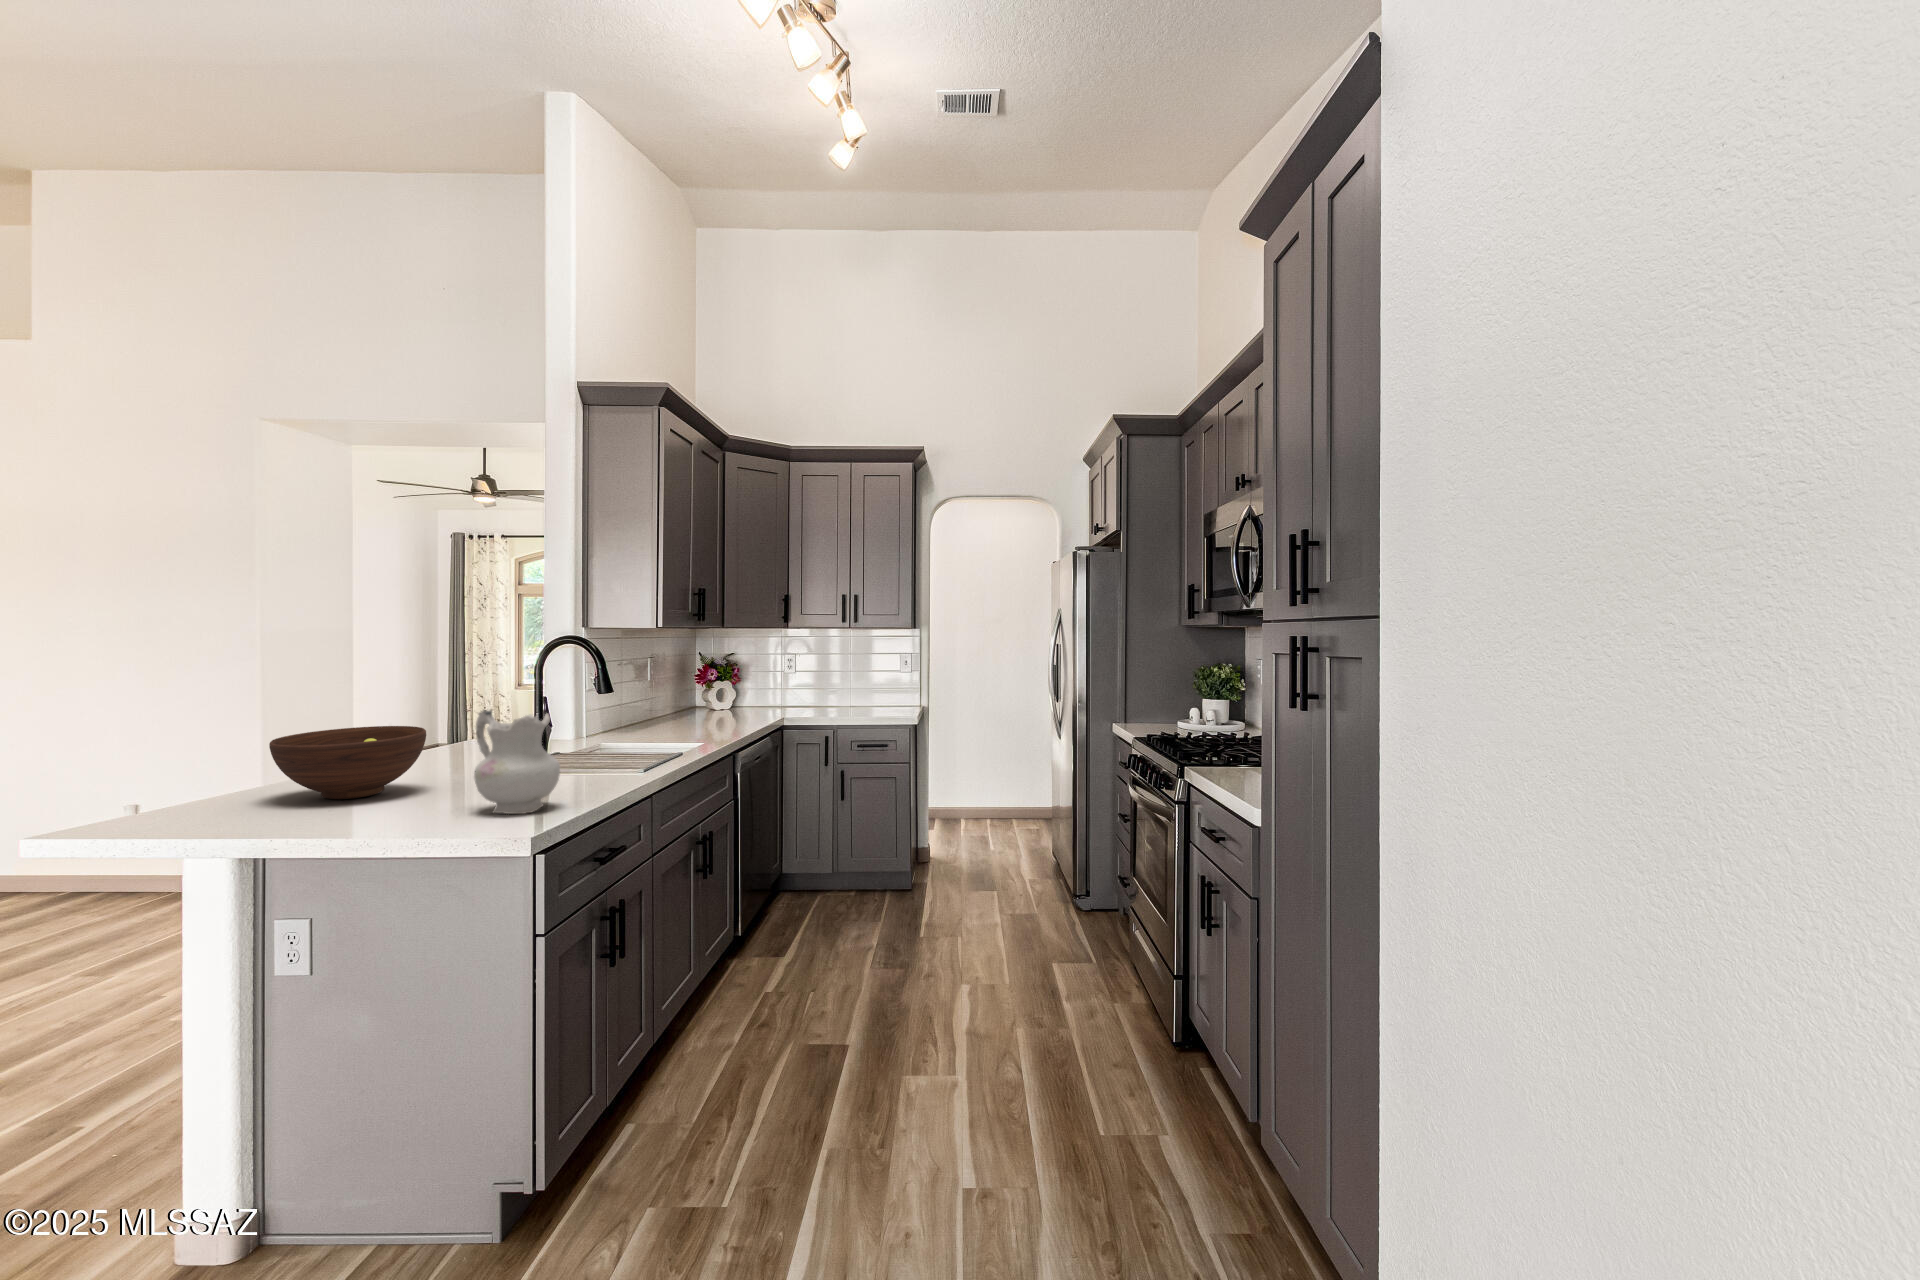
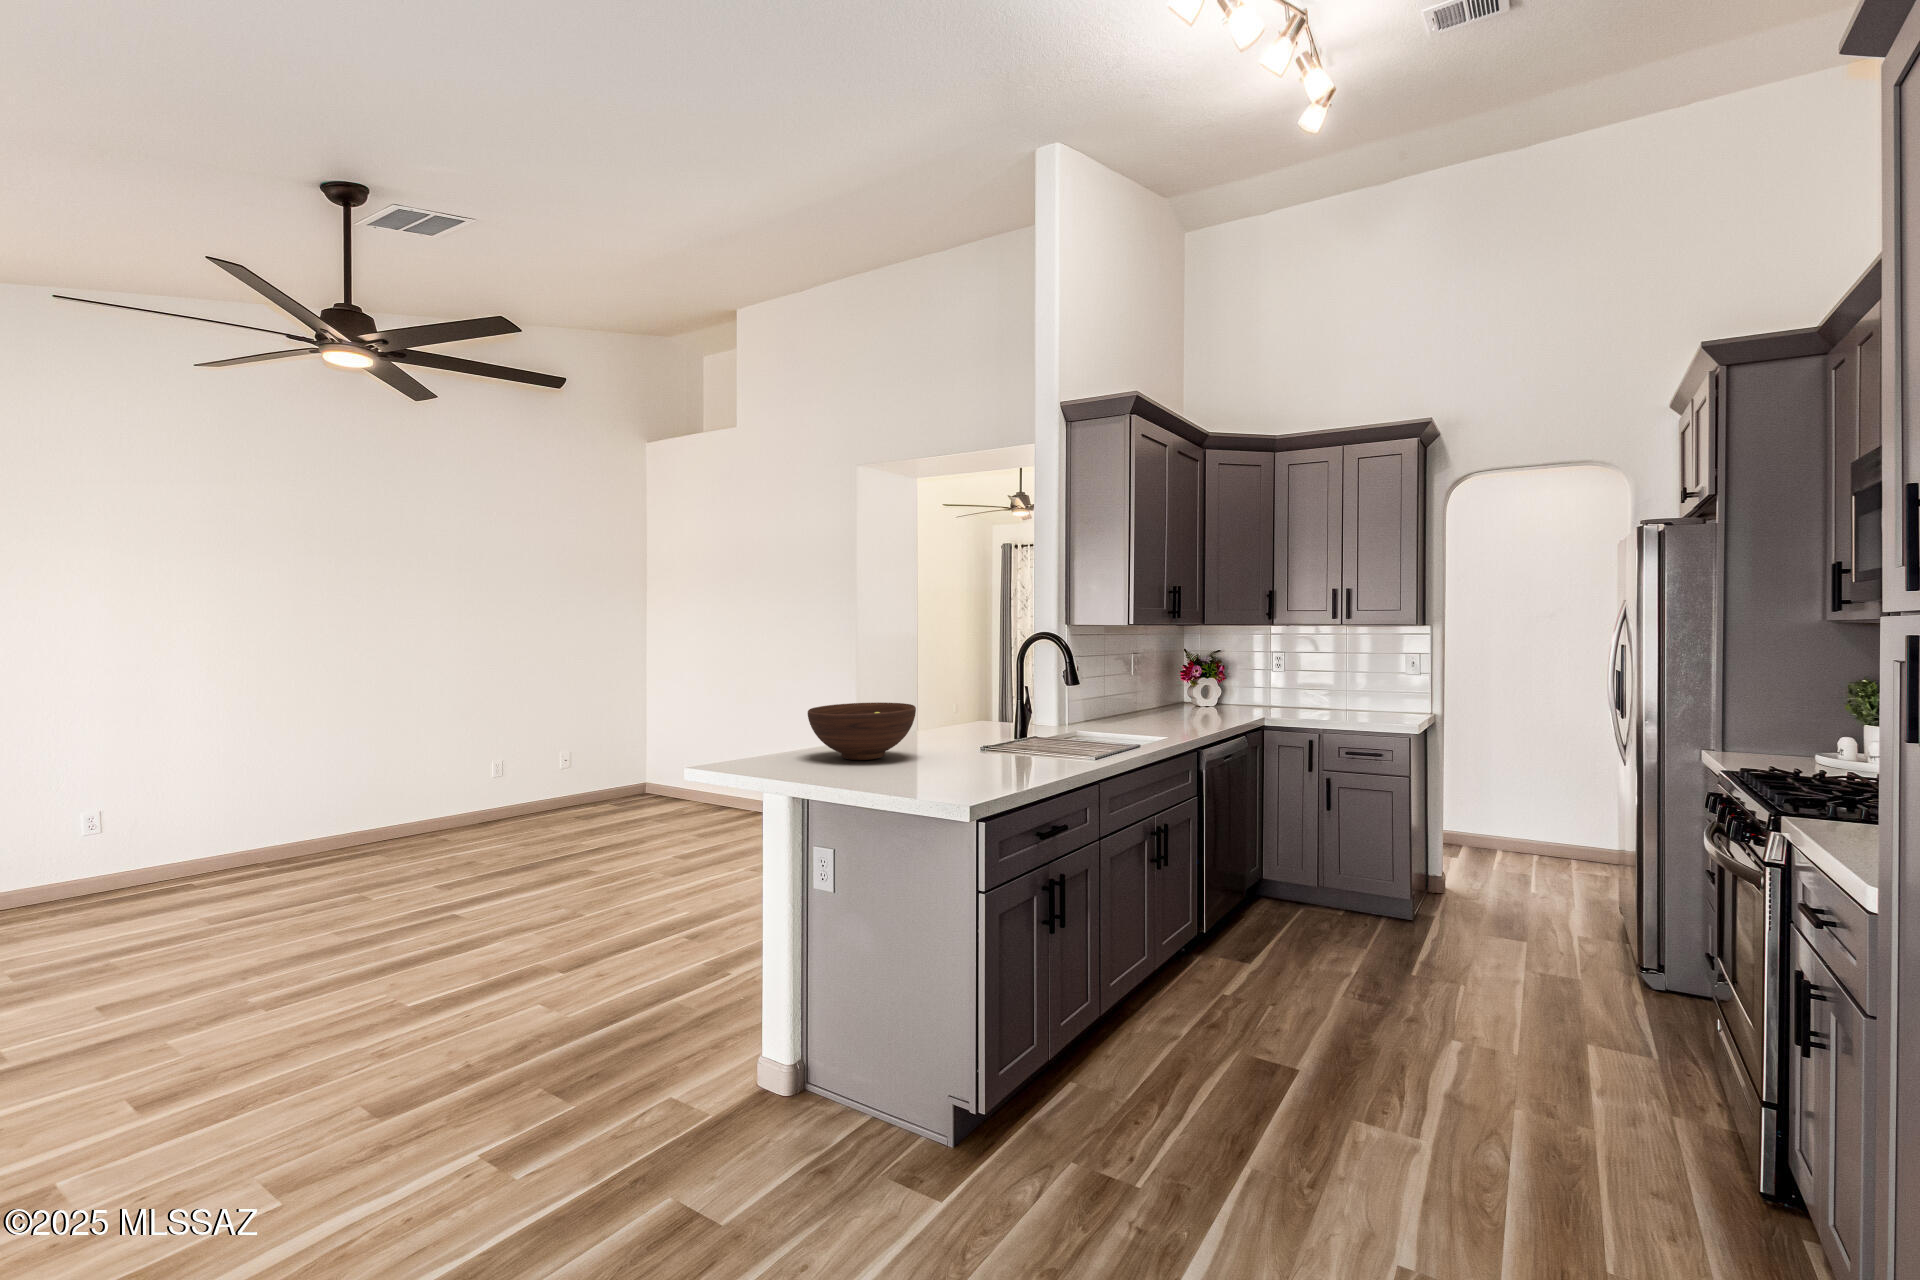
ceramic pitcher: present [474,710,560,814] -> none [939,691,1008,785]

